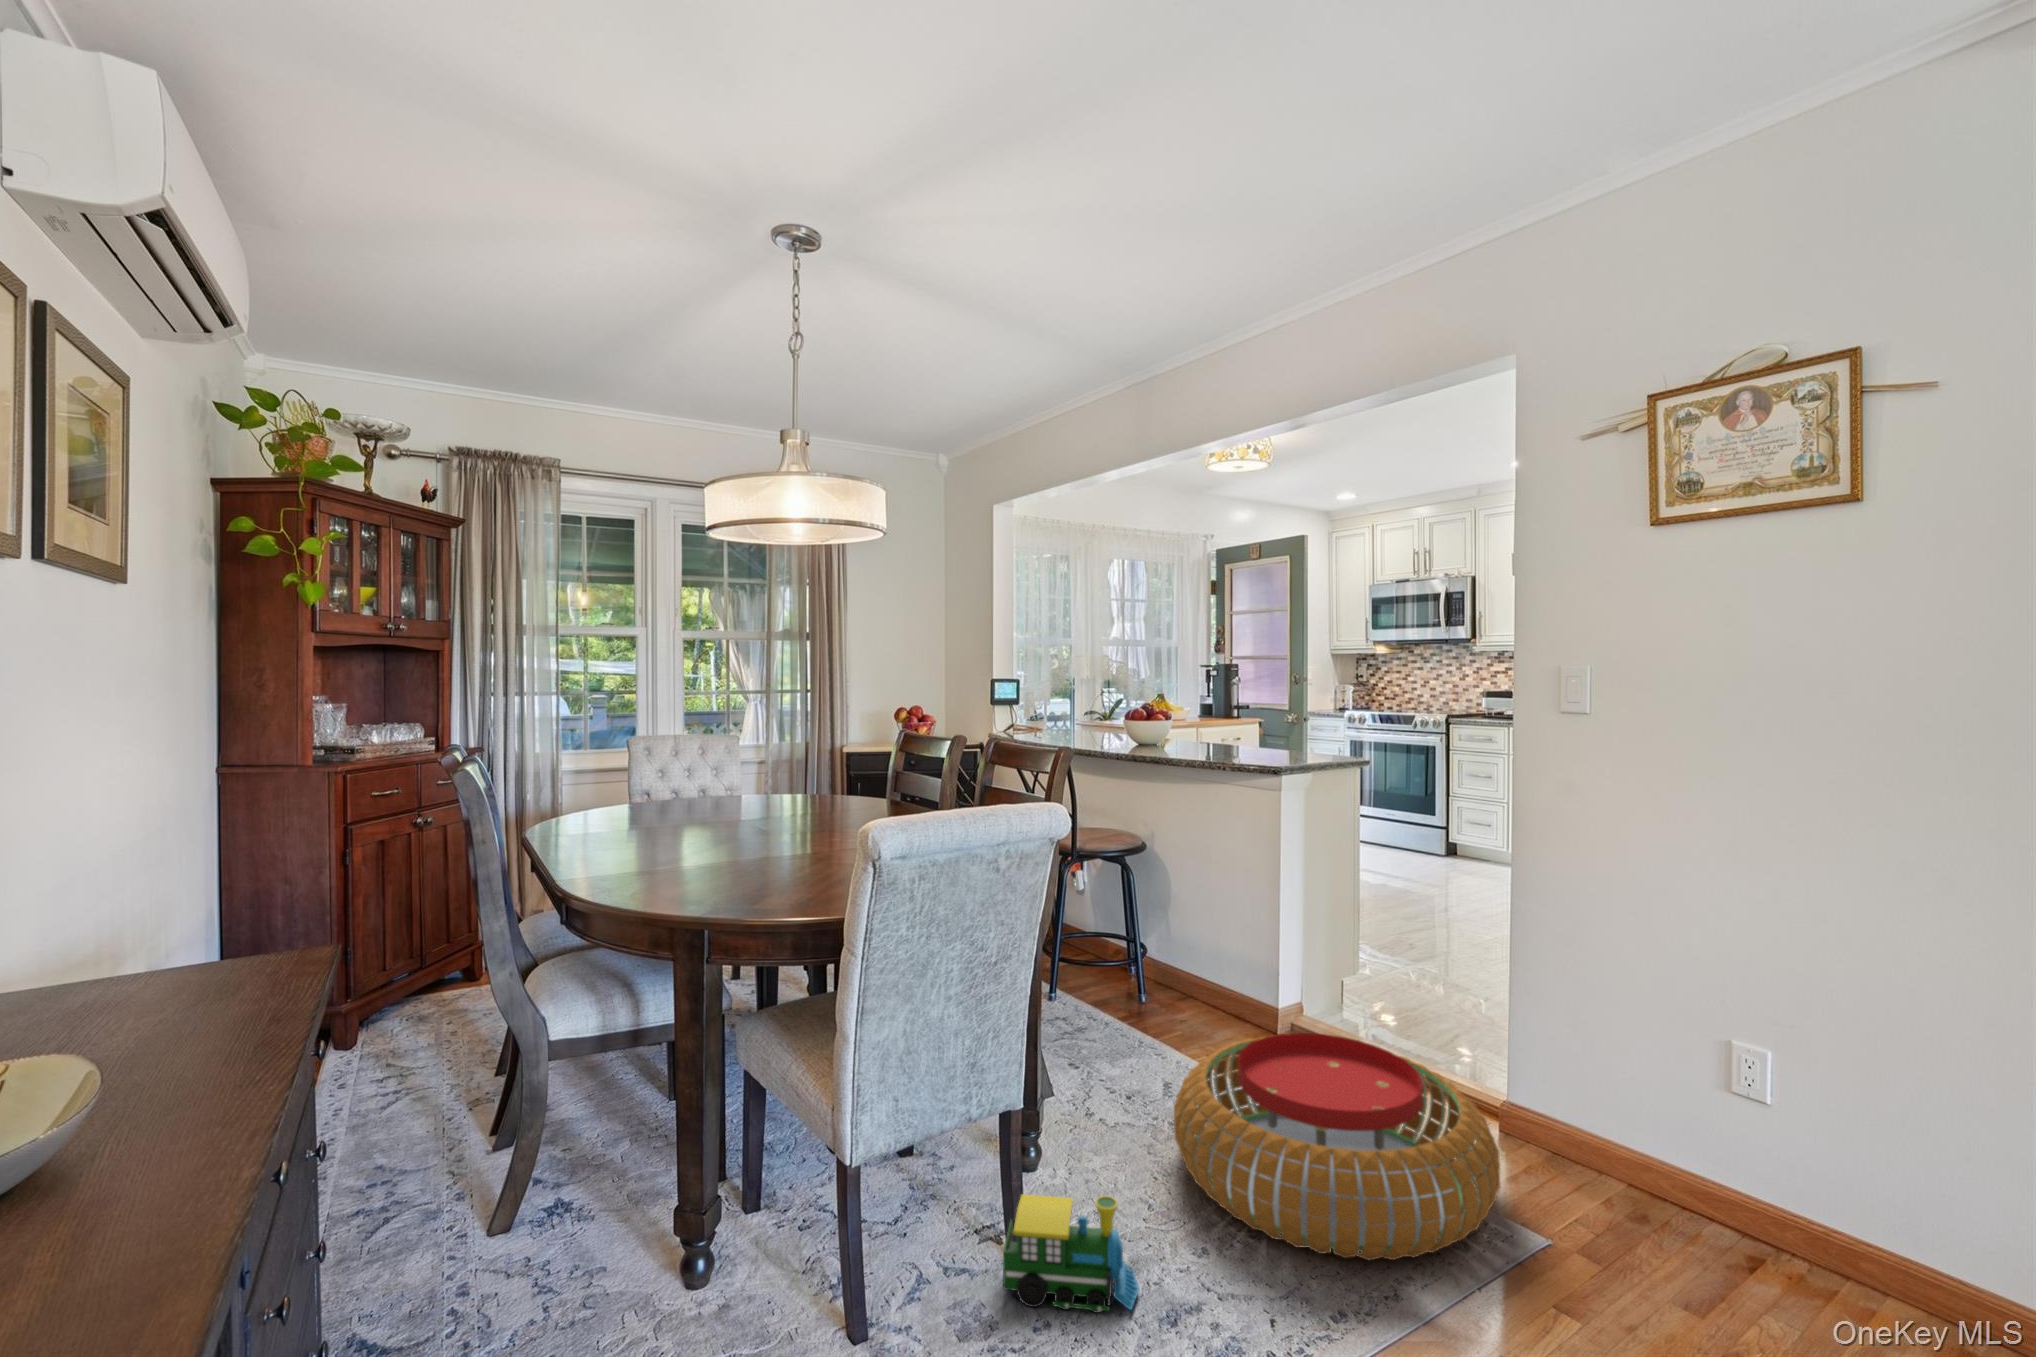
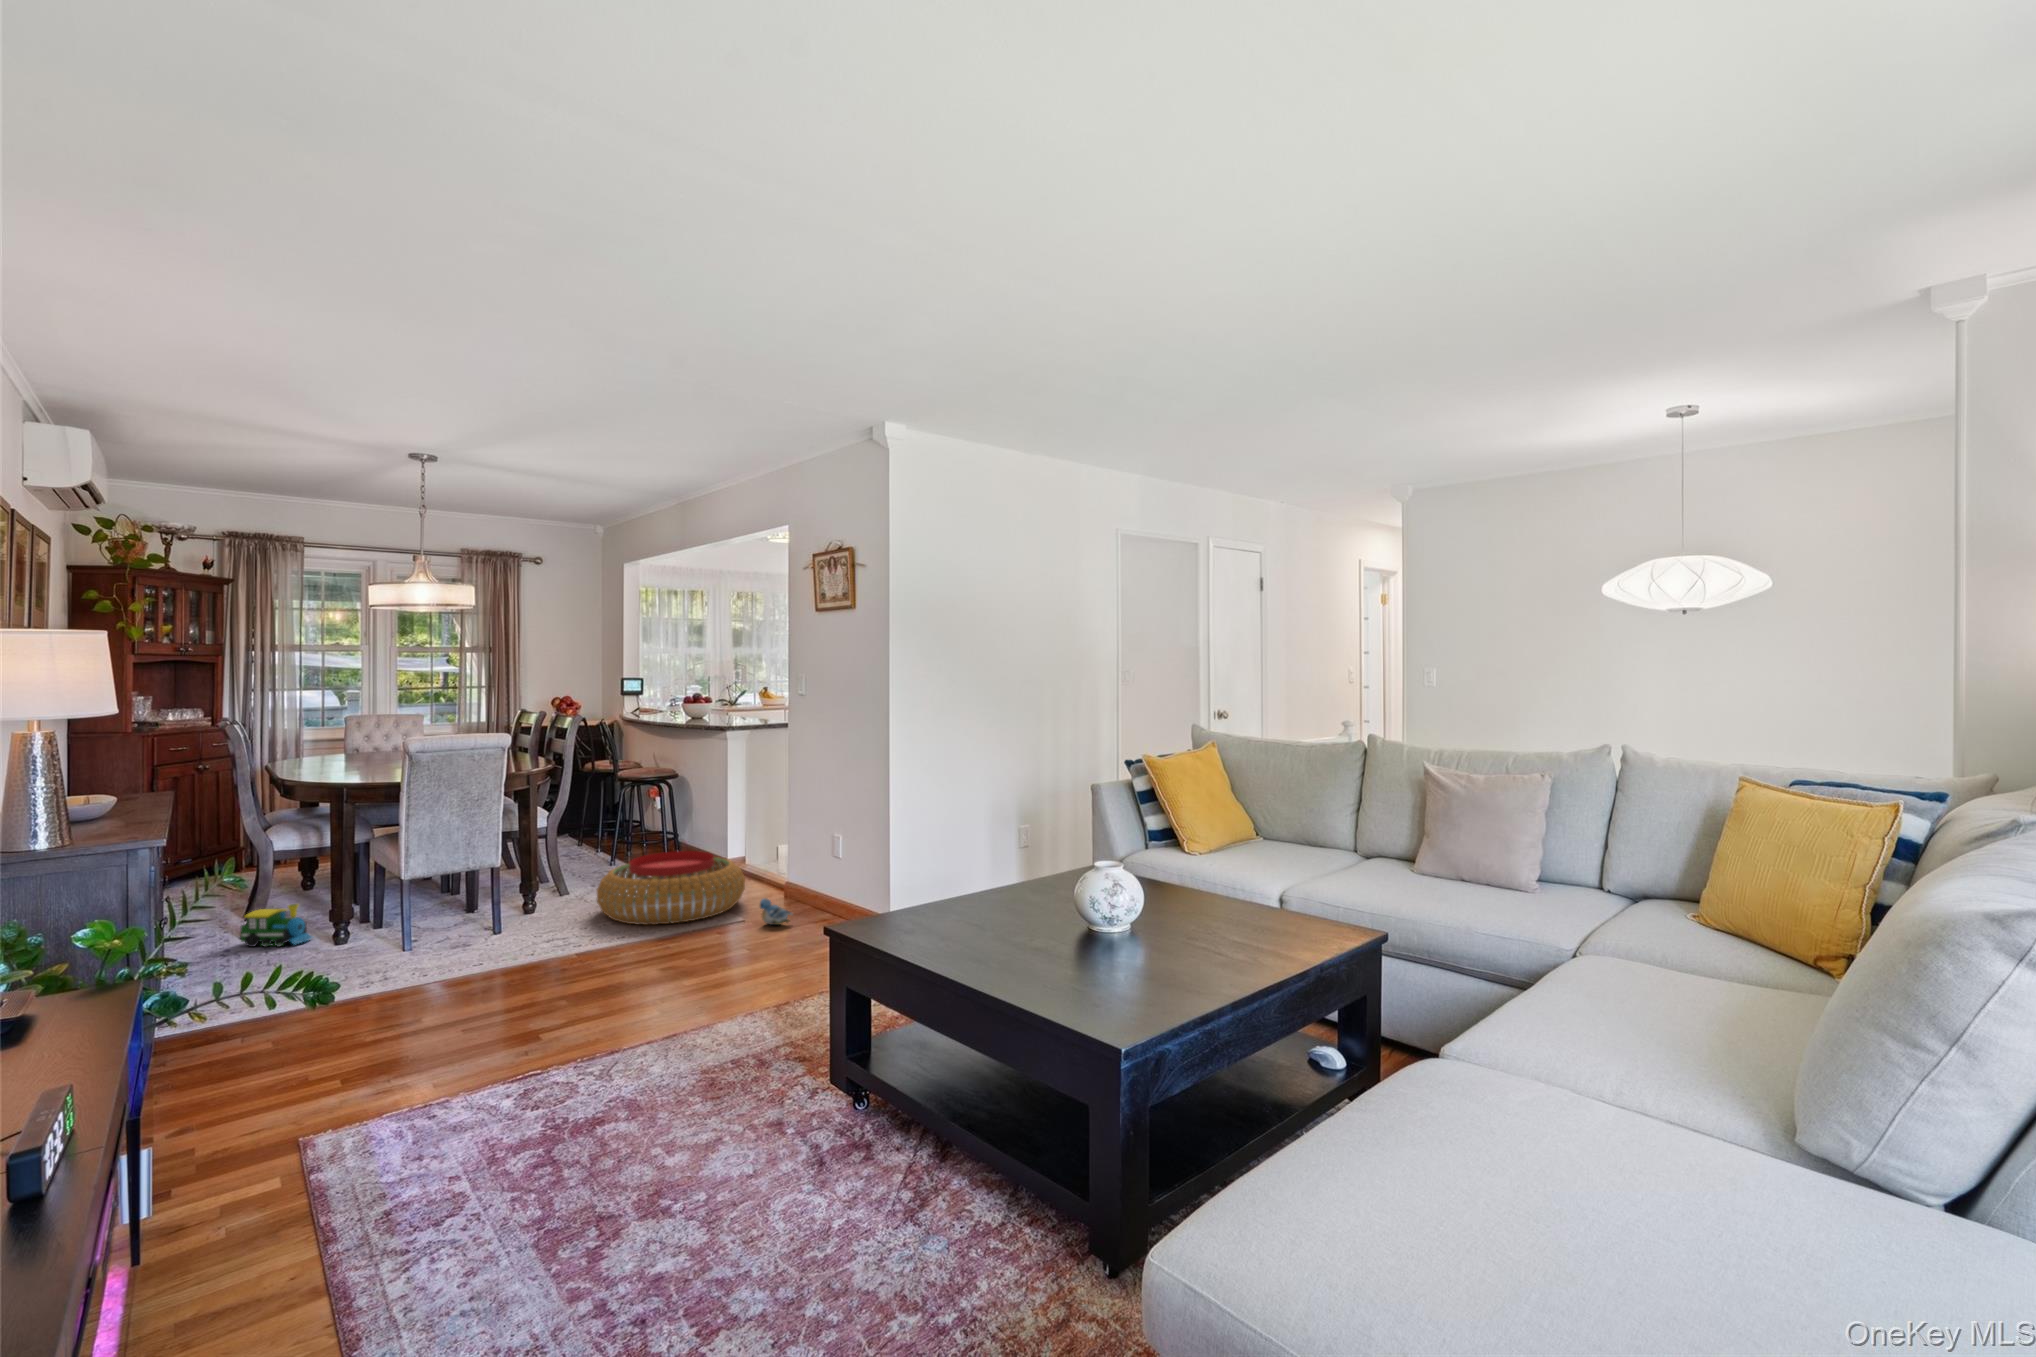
toy train: present [1003,1194,1139,1313] -> present [241,904,312,947]
plush toy: none [1624,1214,1736,1299] -> present [760,898,792,925]

